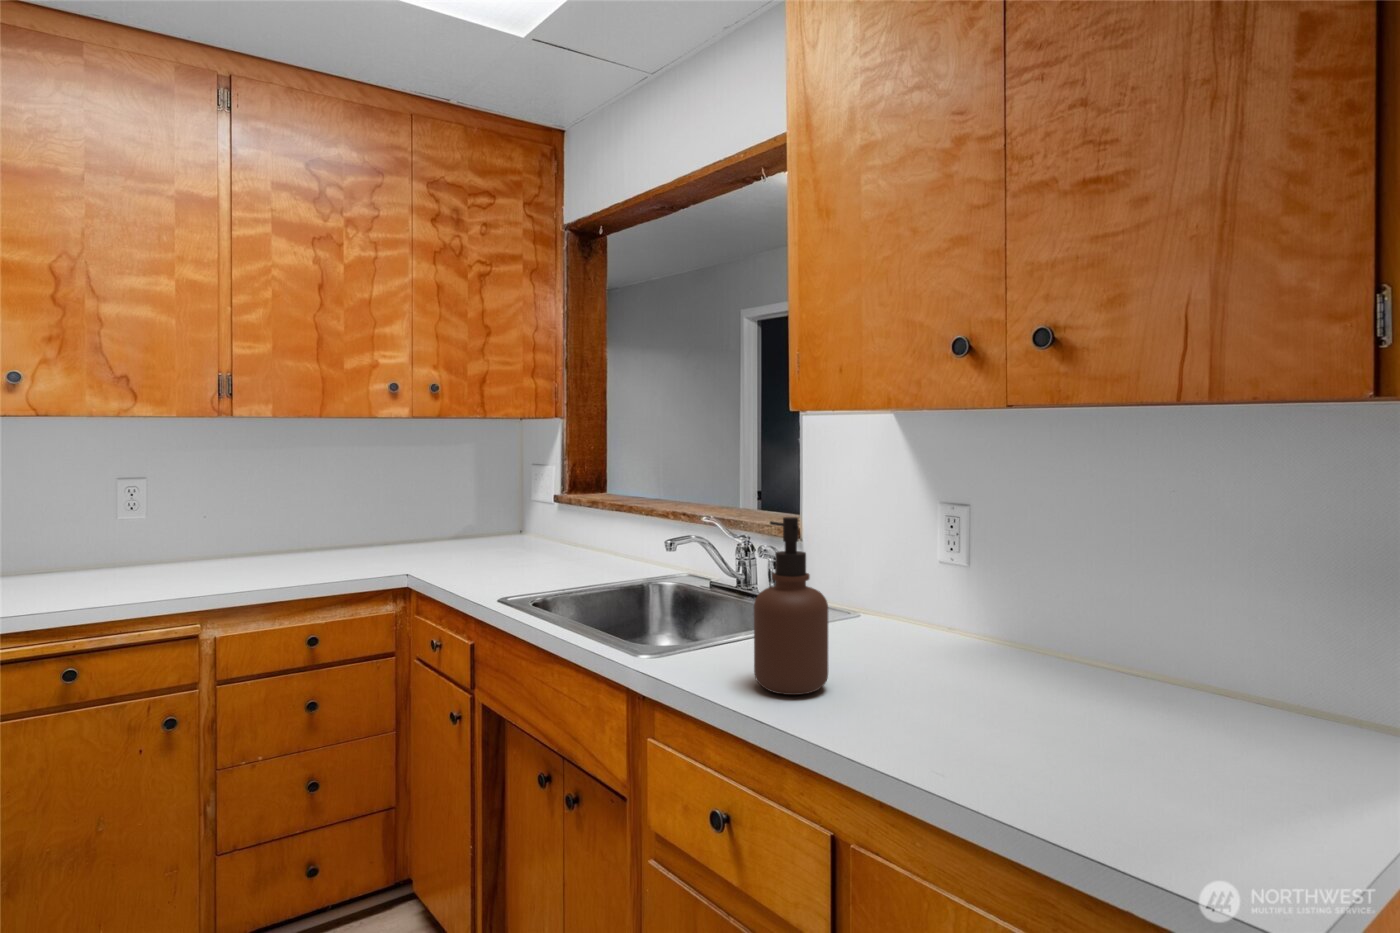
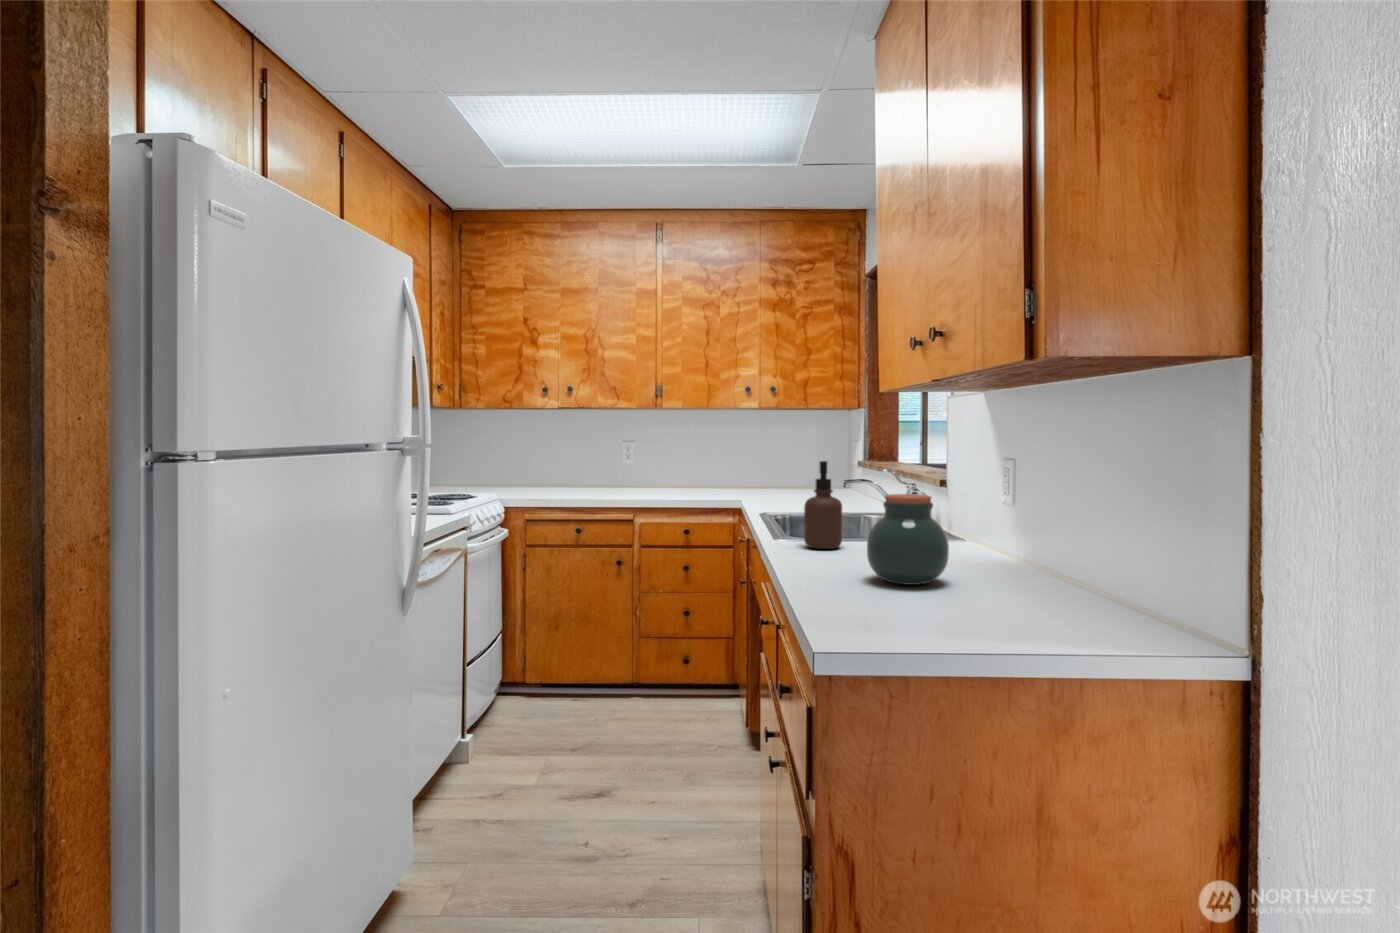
jar: none [1079,590,1275,798] -> present [867,494,949,585]

